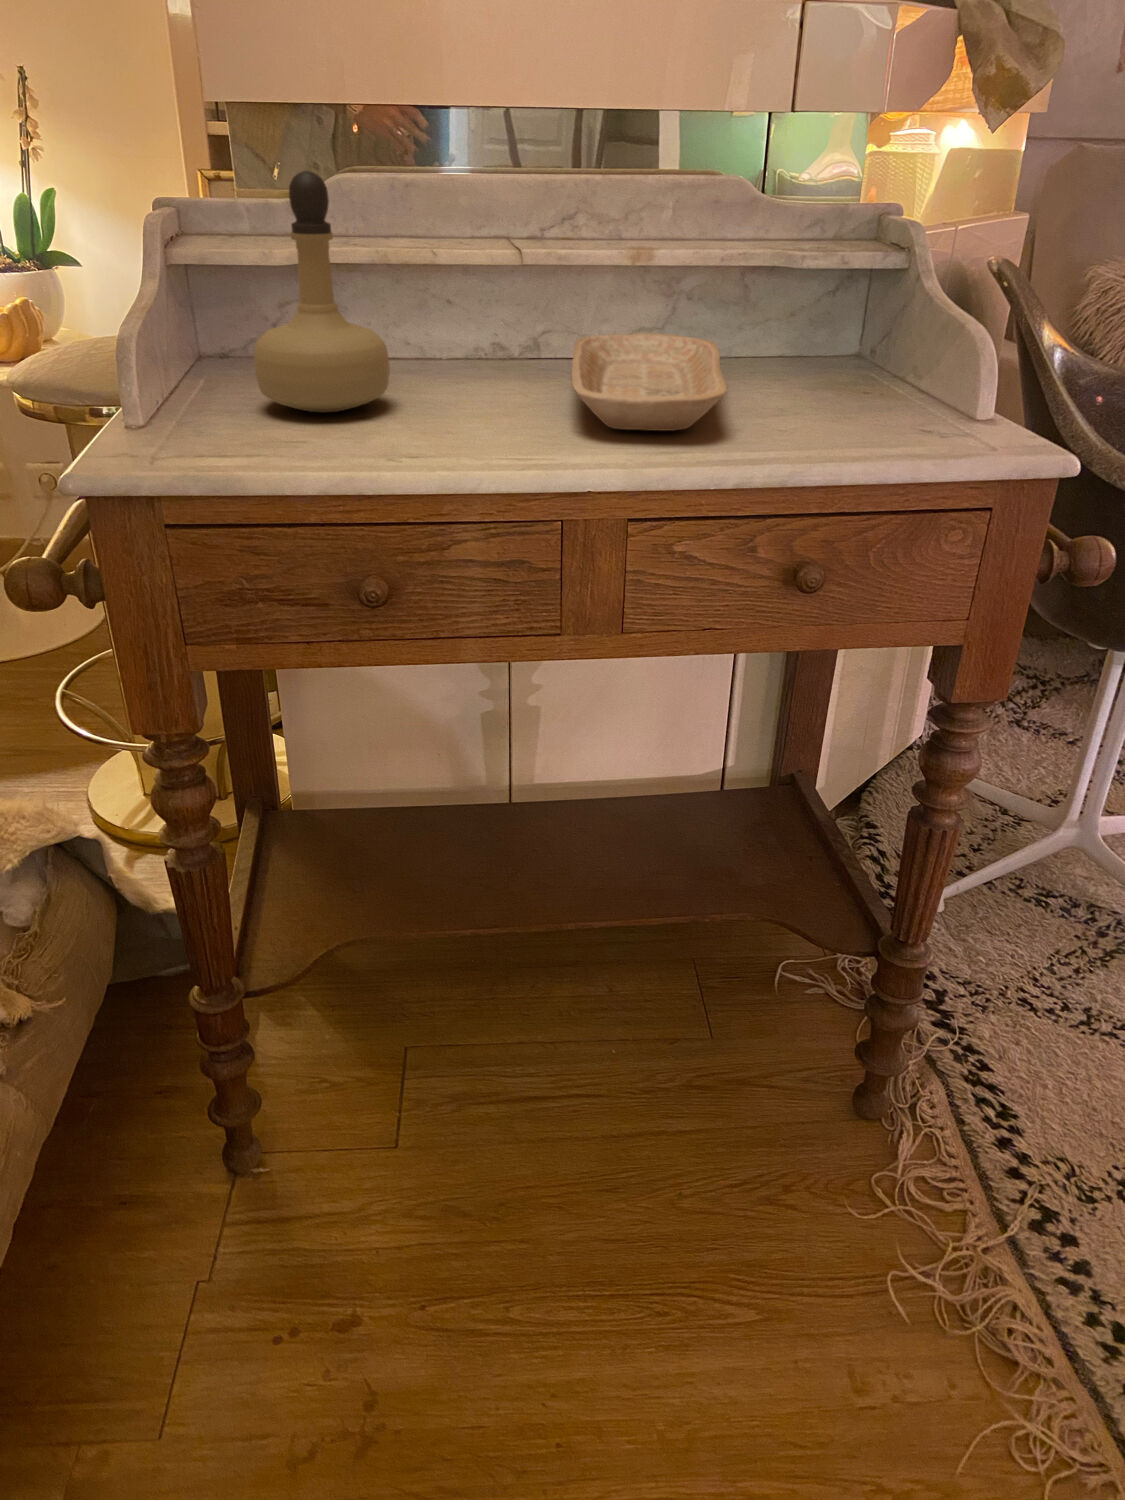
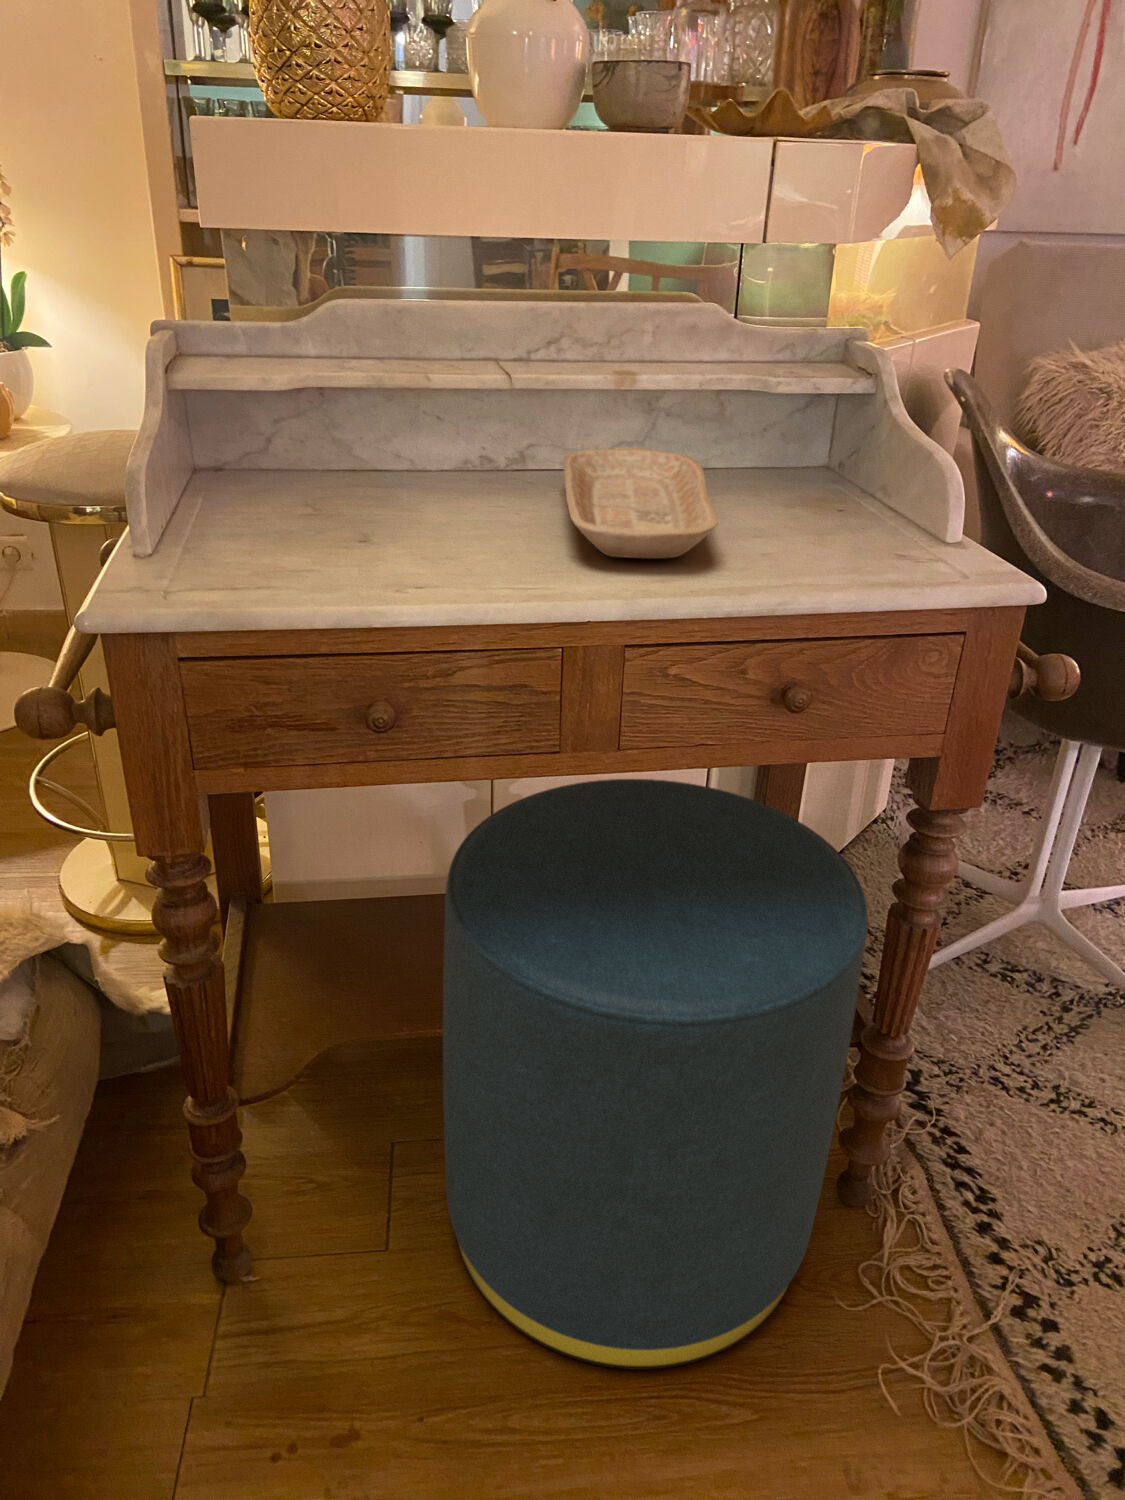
perfume bottle: present [254,171,390,412] -> none [256,312,389,537]
ottoman: none [450,679,882,1269] -> present [443,779,868,1370]

